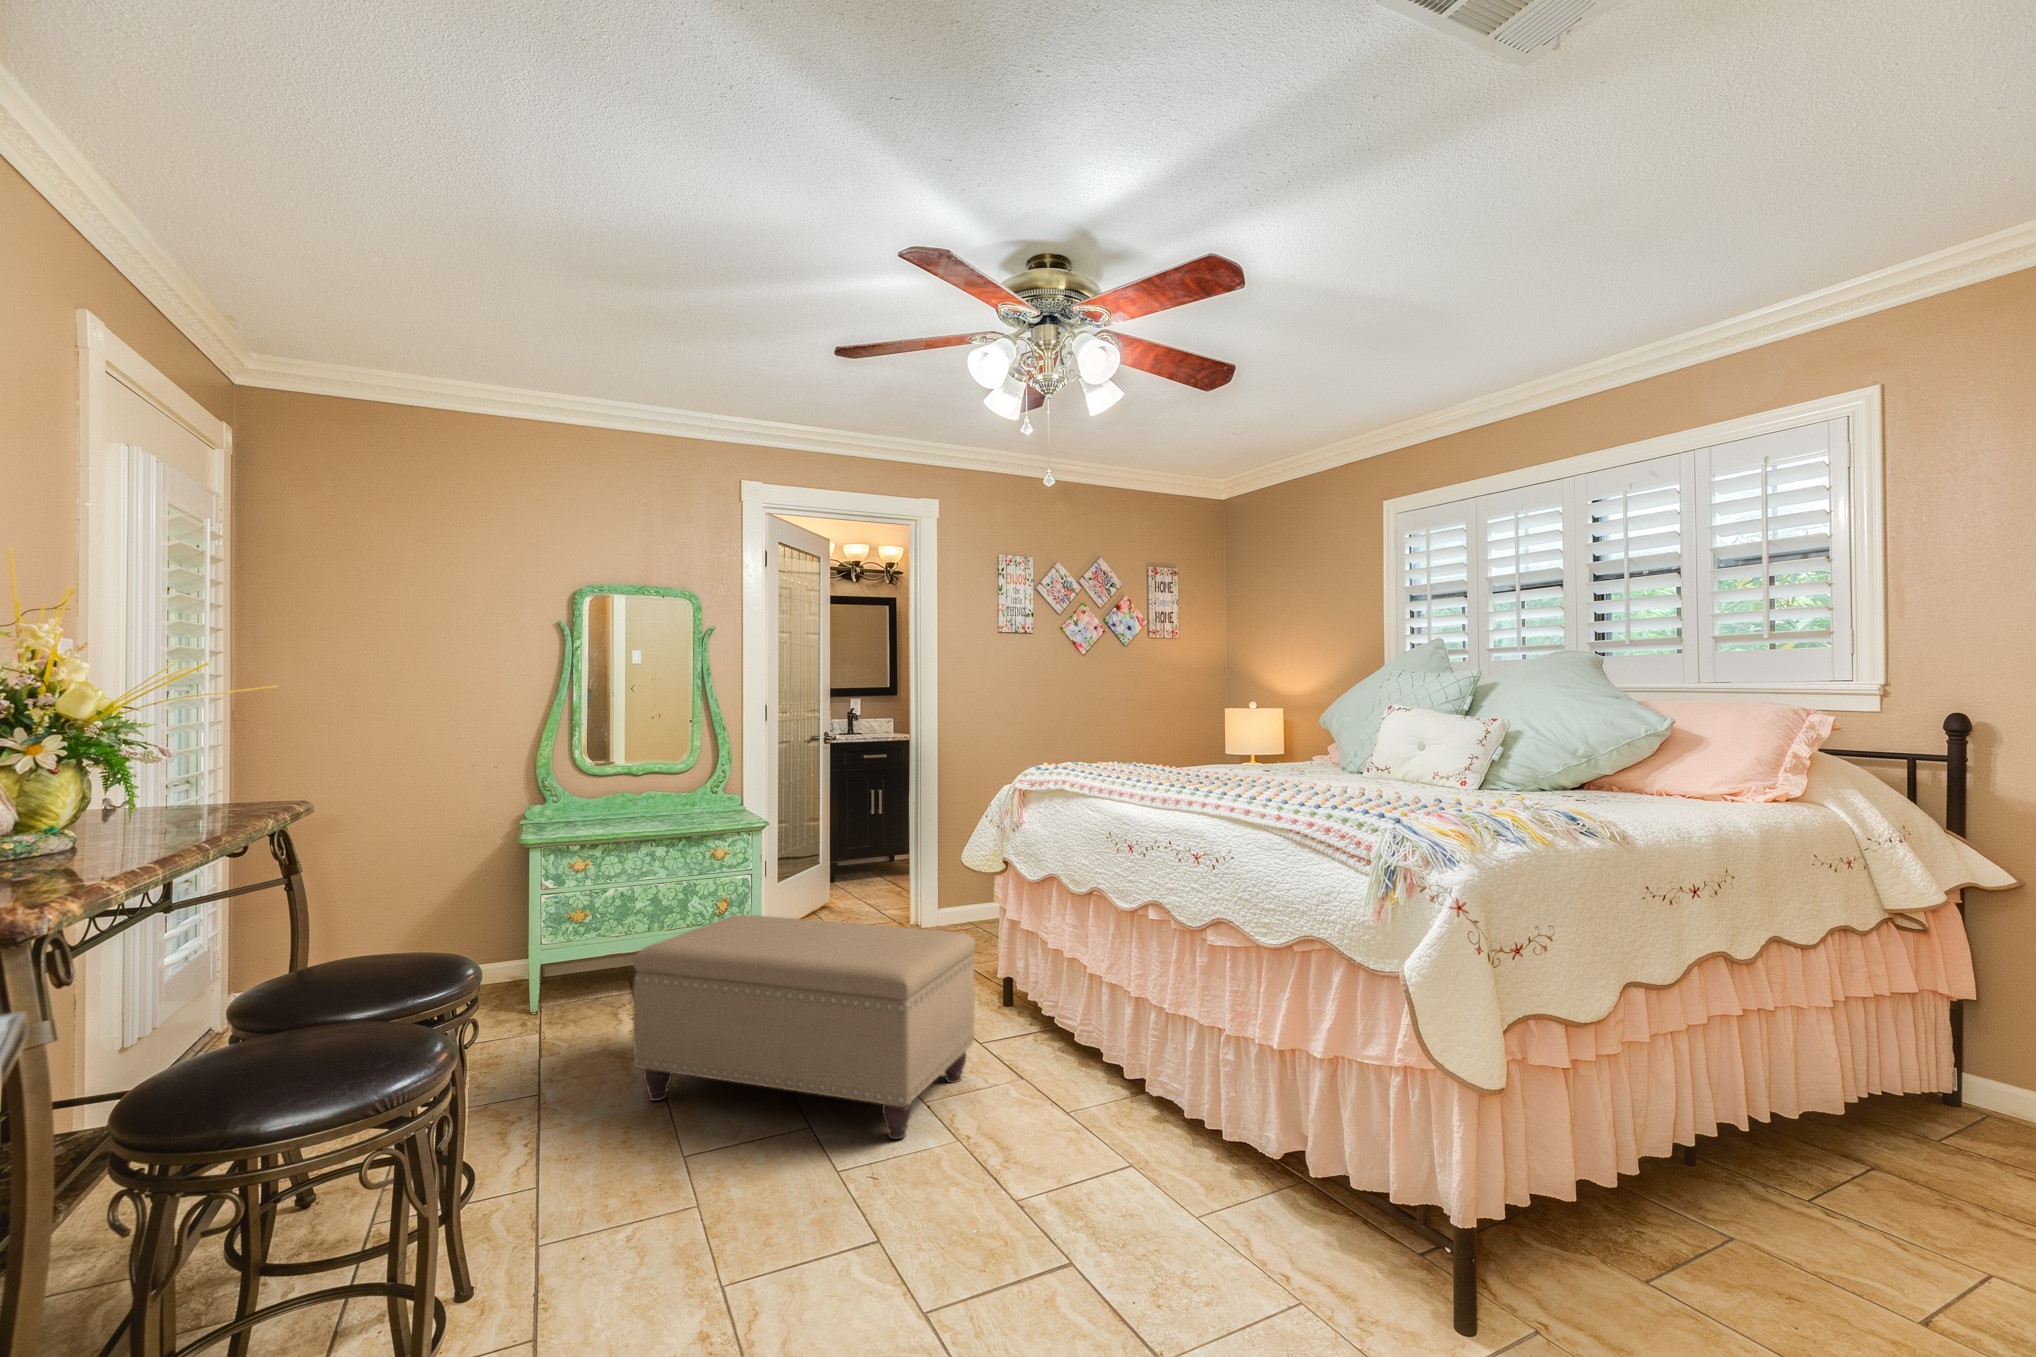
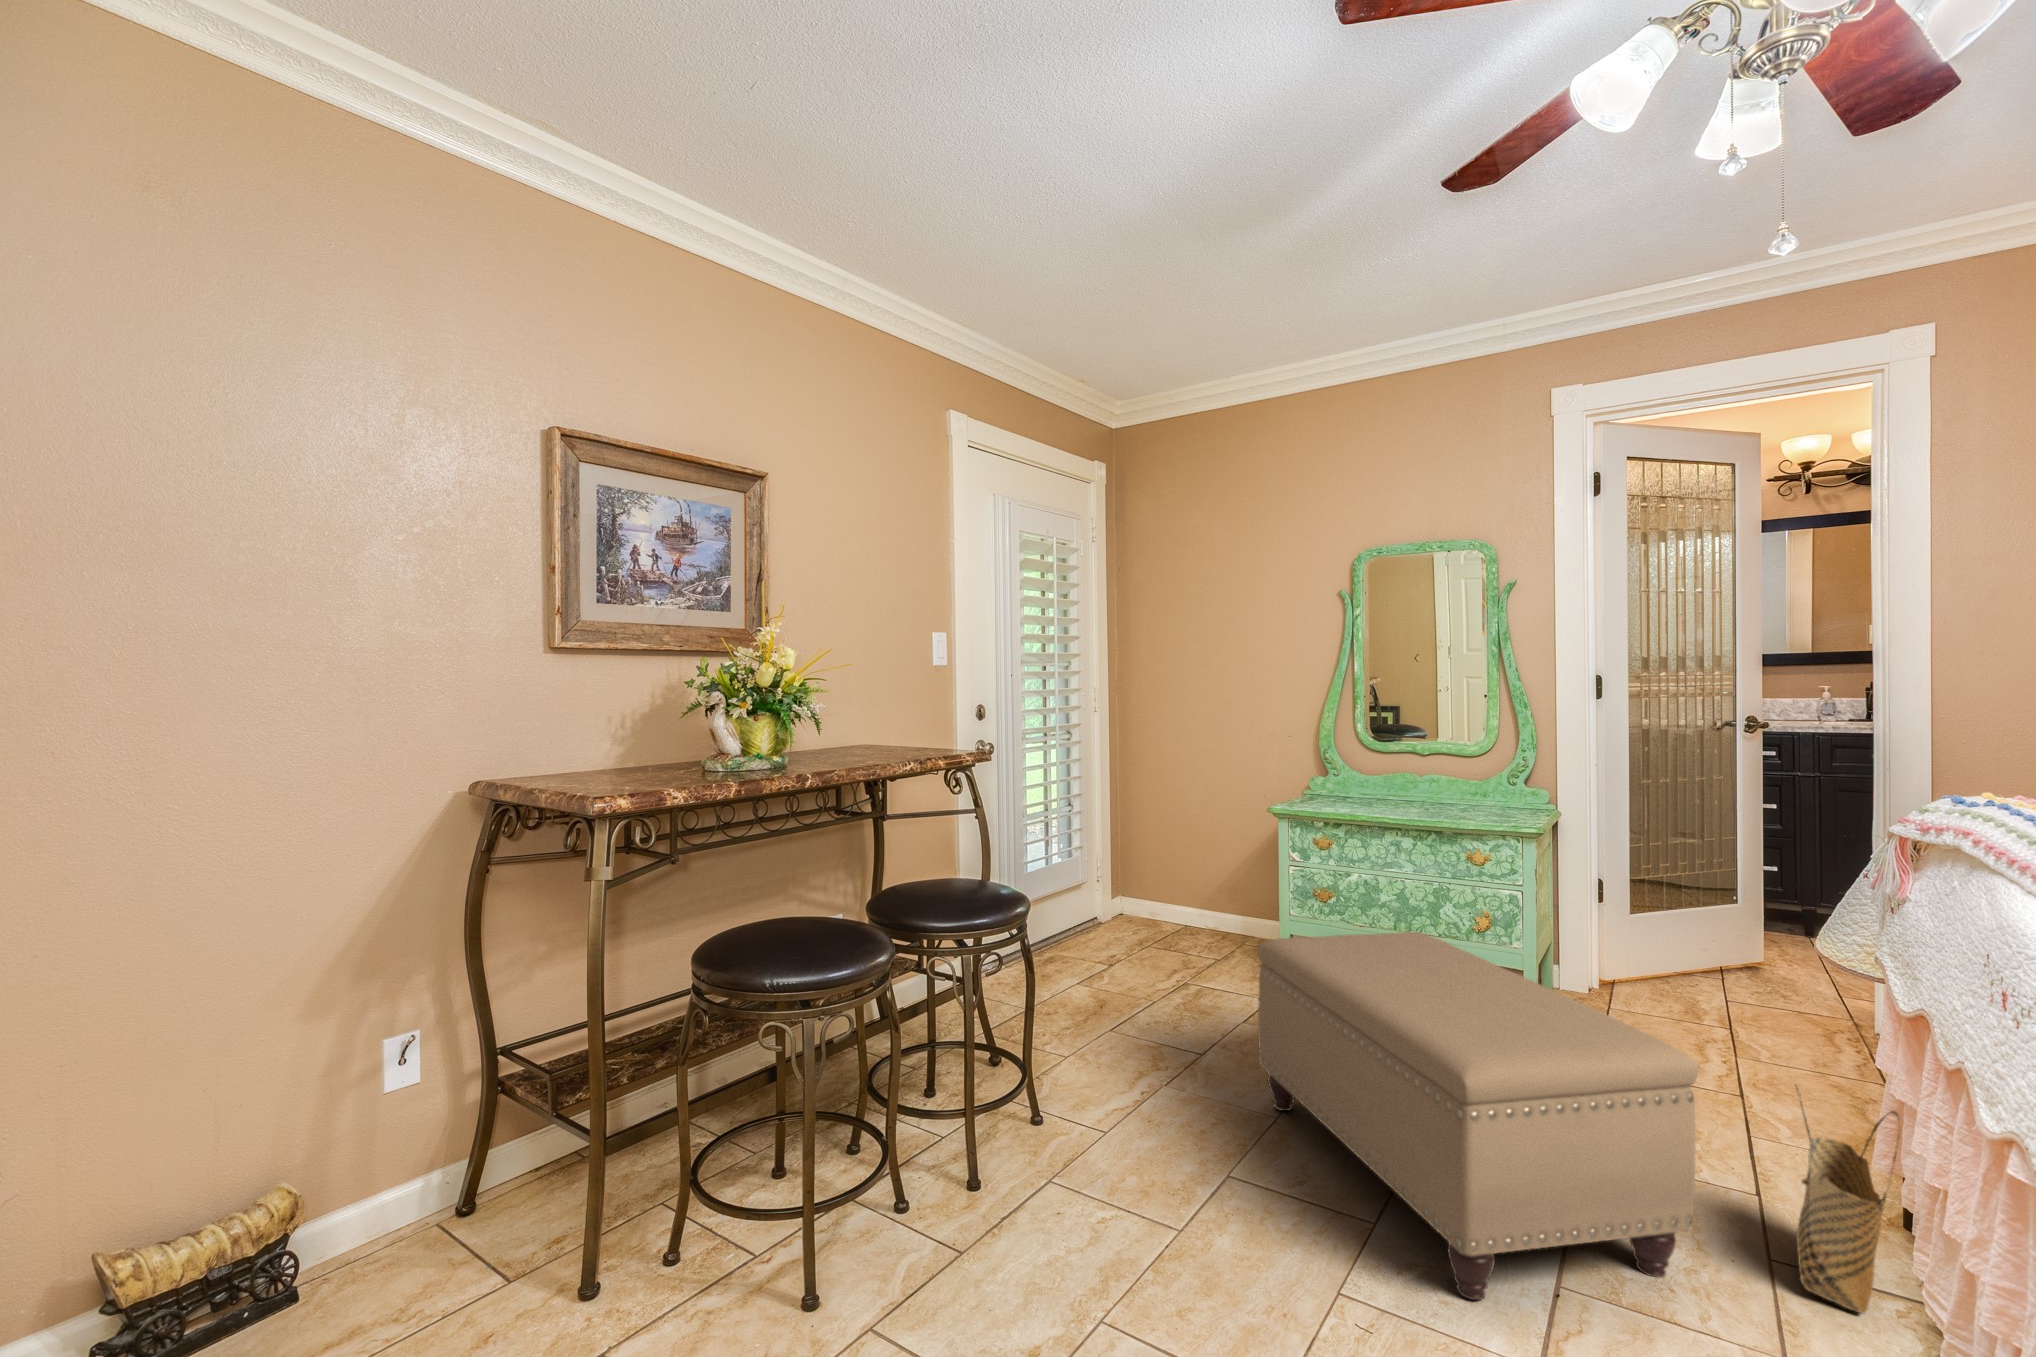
woven basket: none [993,939,1045,1054] -> present [1795,1085,1899,1313]

